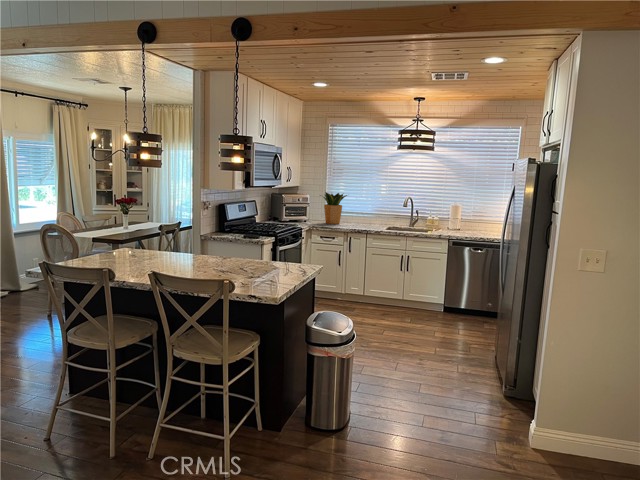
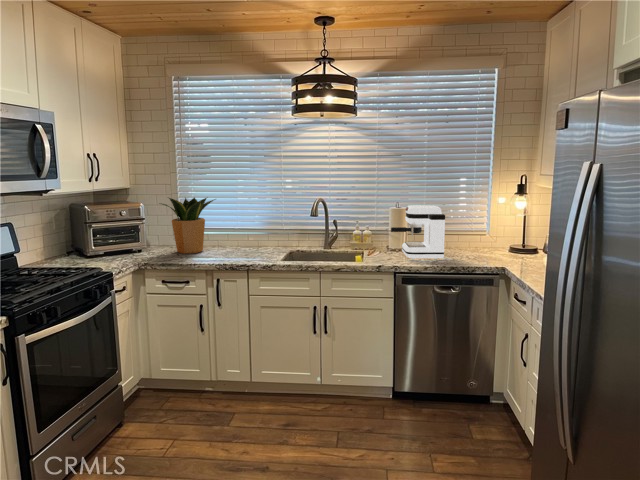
coffee maker: none [450,203,481,234] -> present [391,205,445,259]

